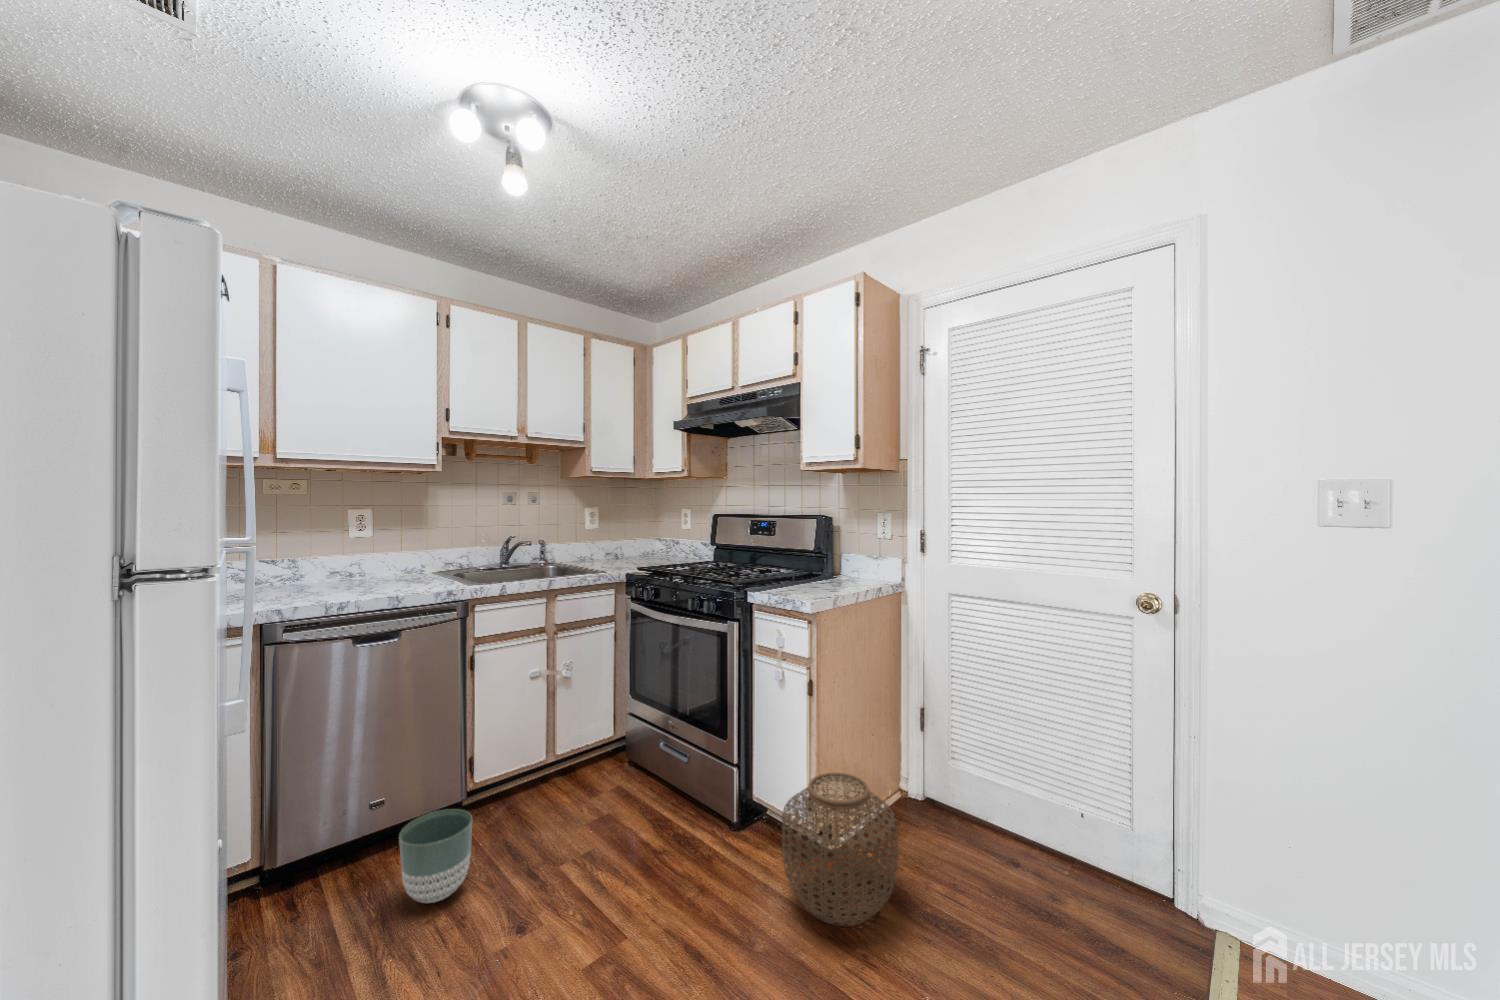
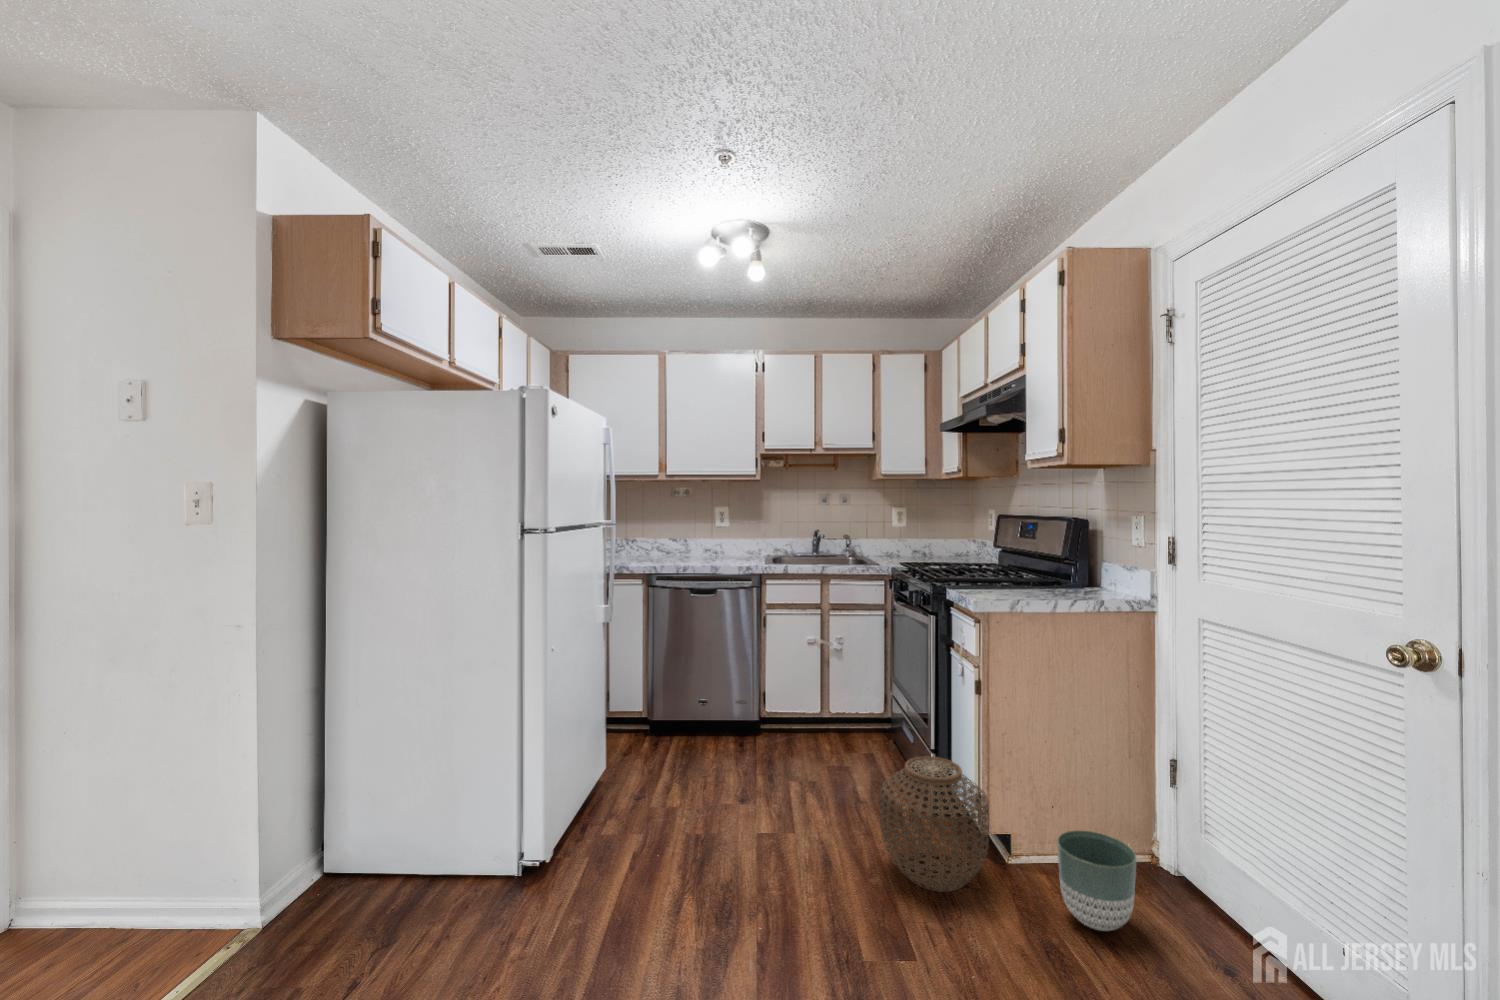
planter: present [399,809,472,903] -> present [1057,830,1136,931]

